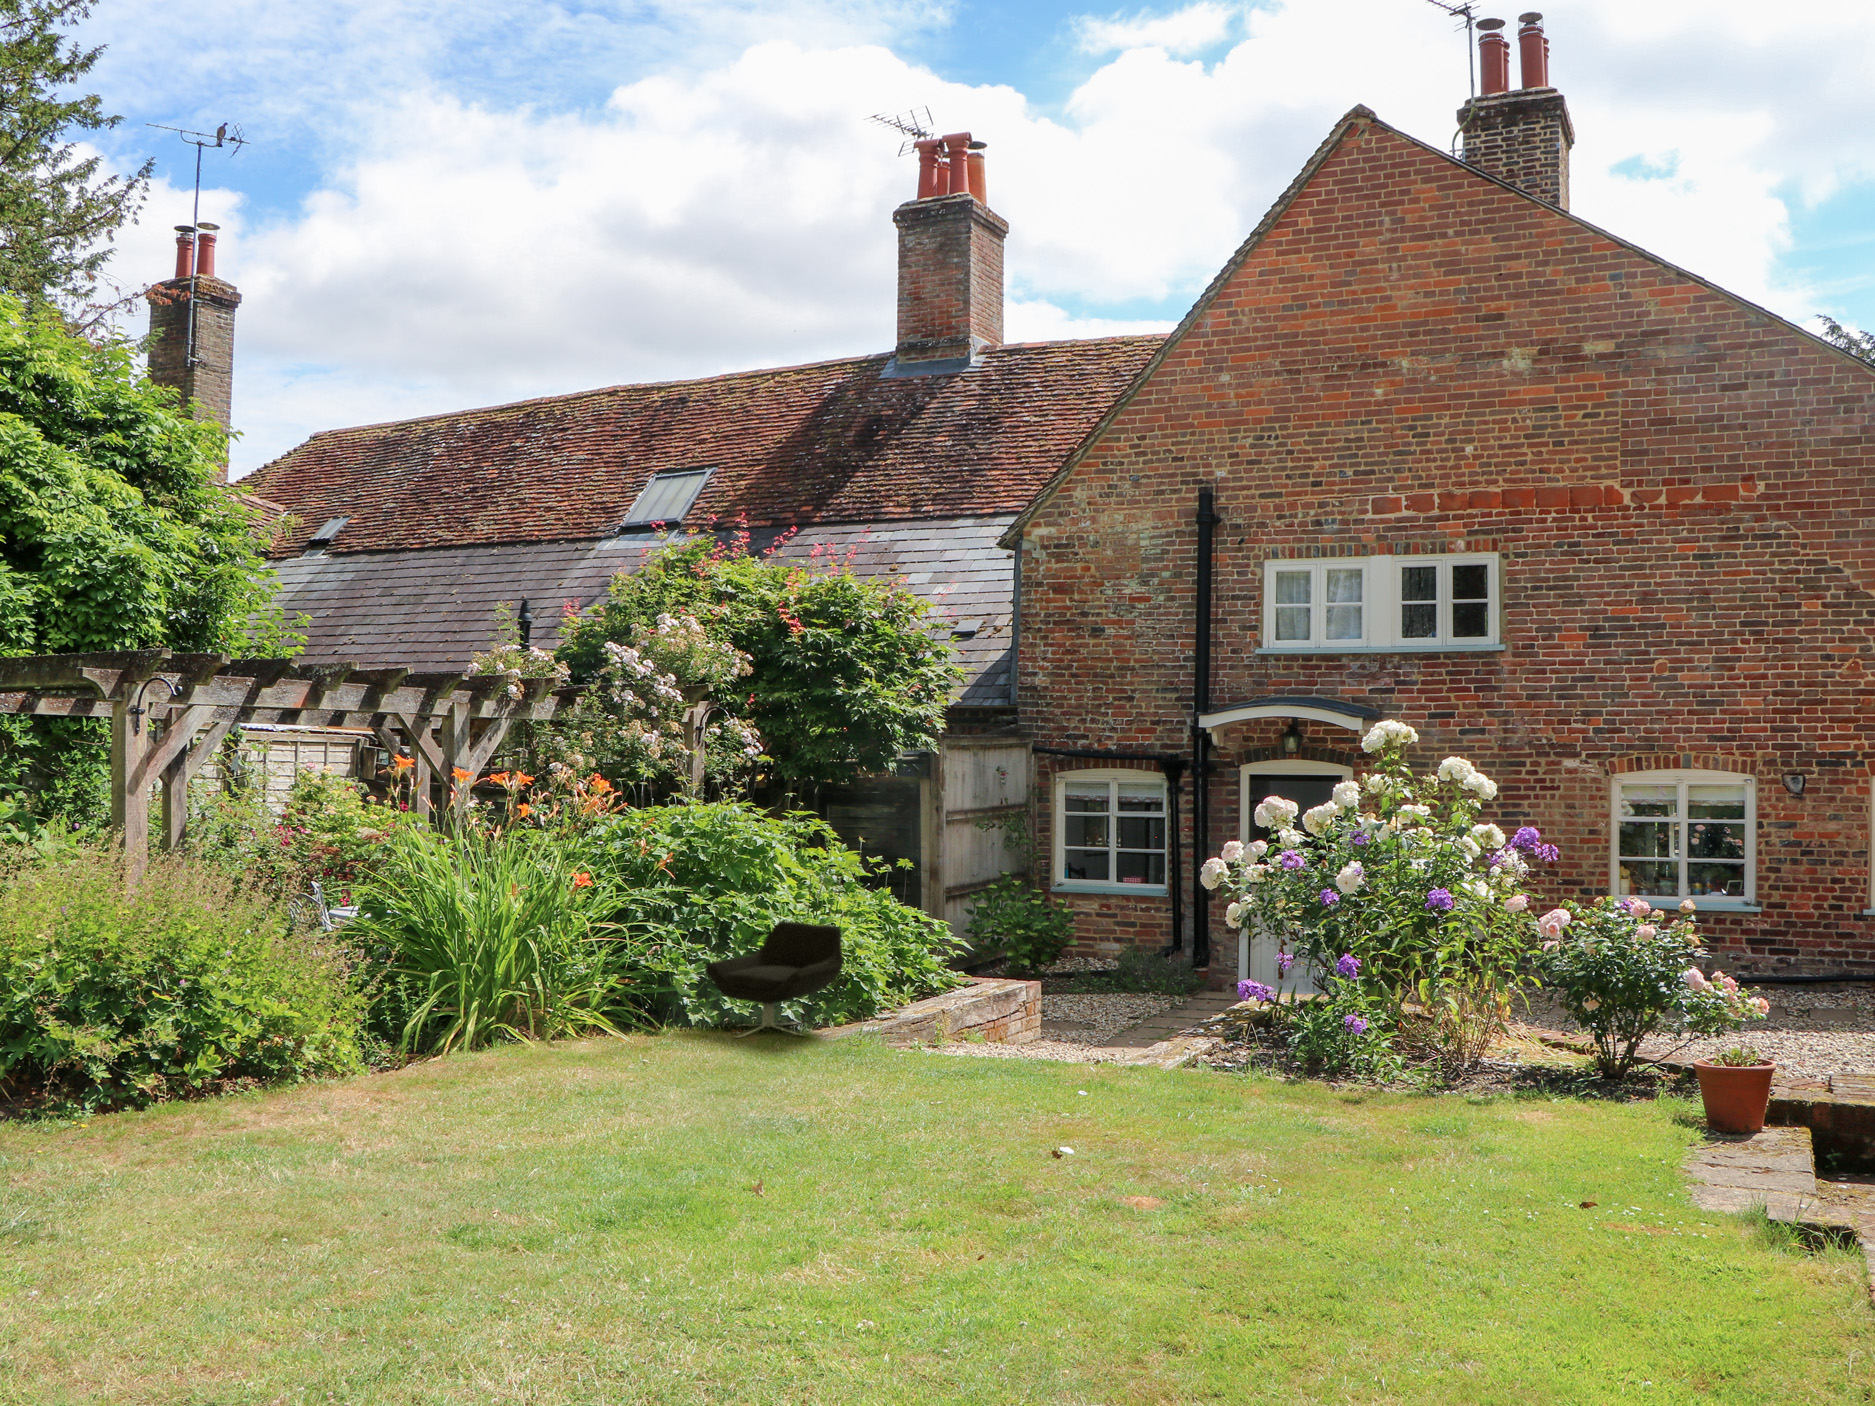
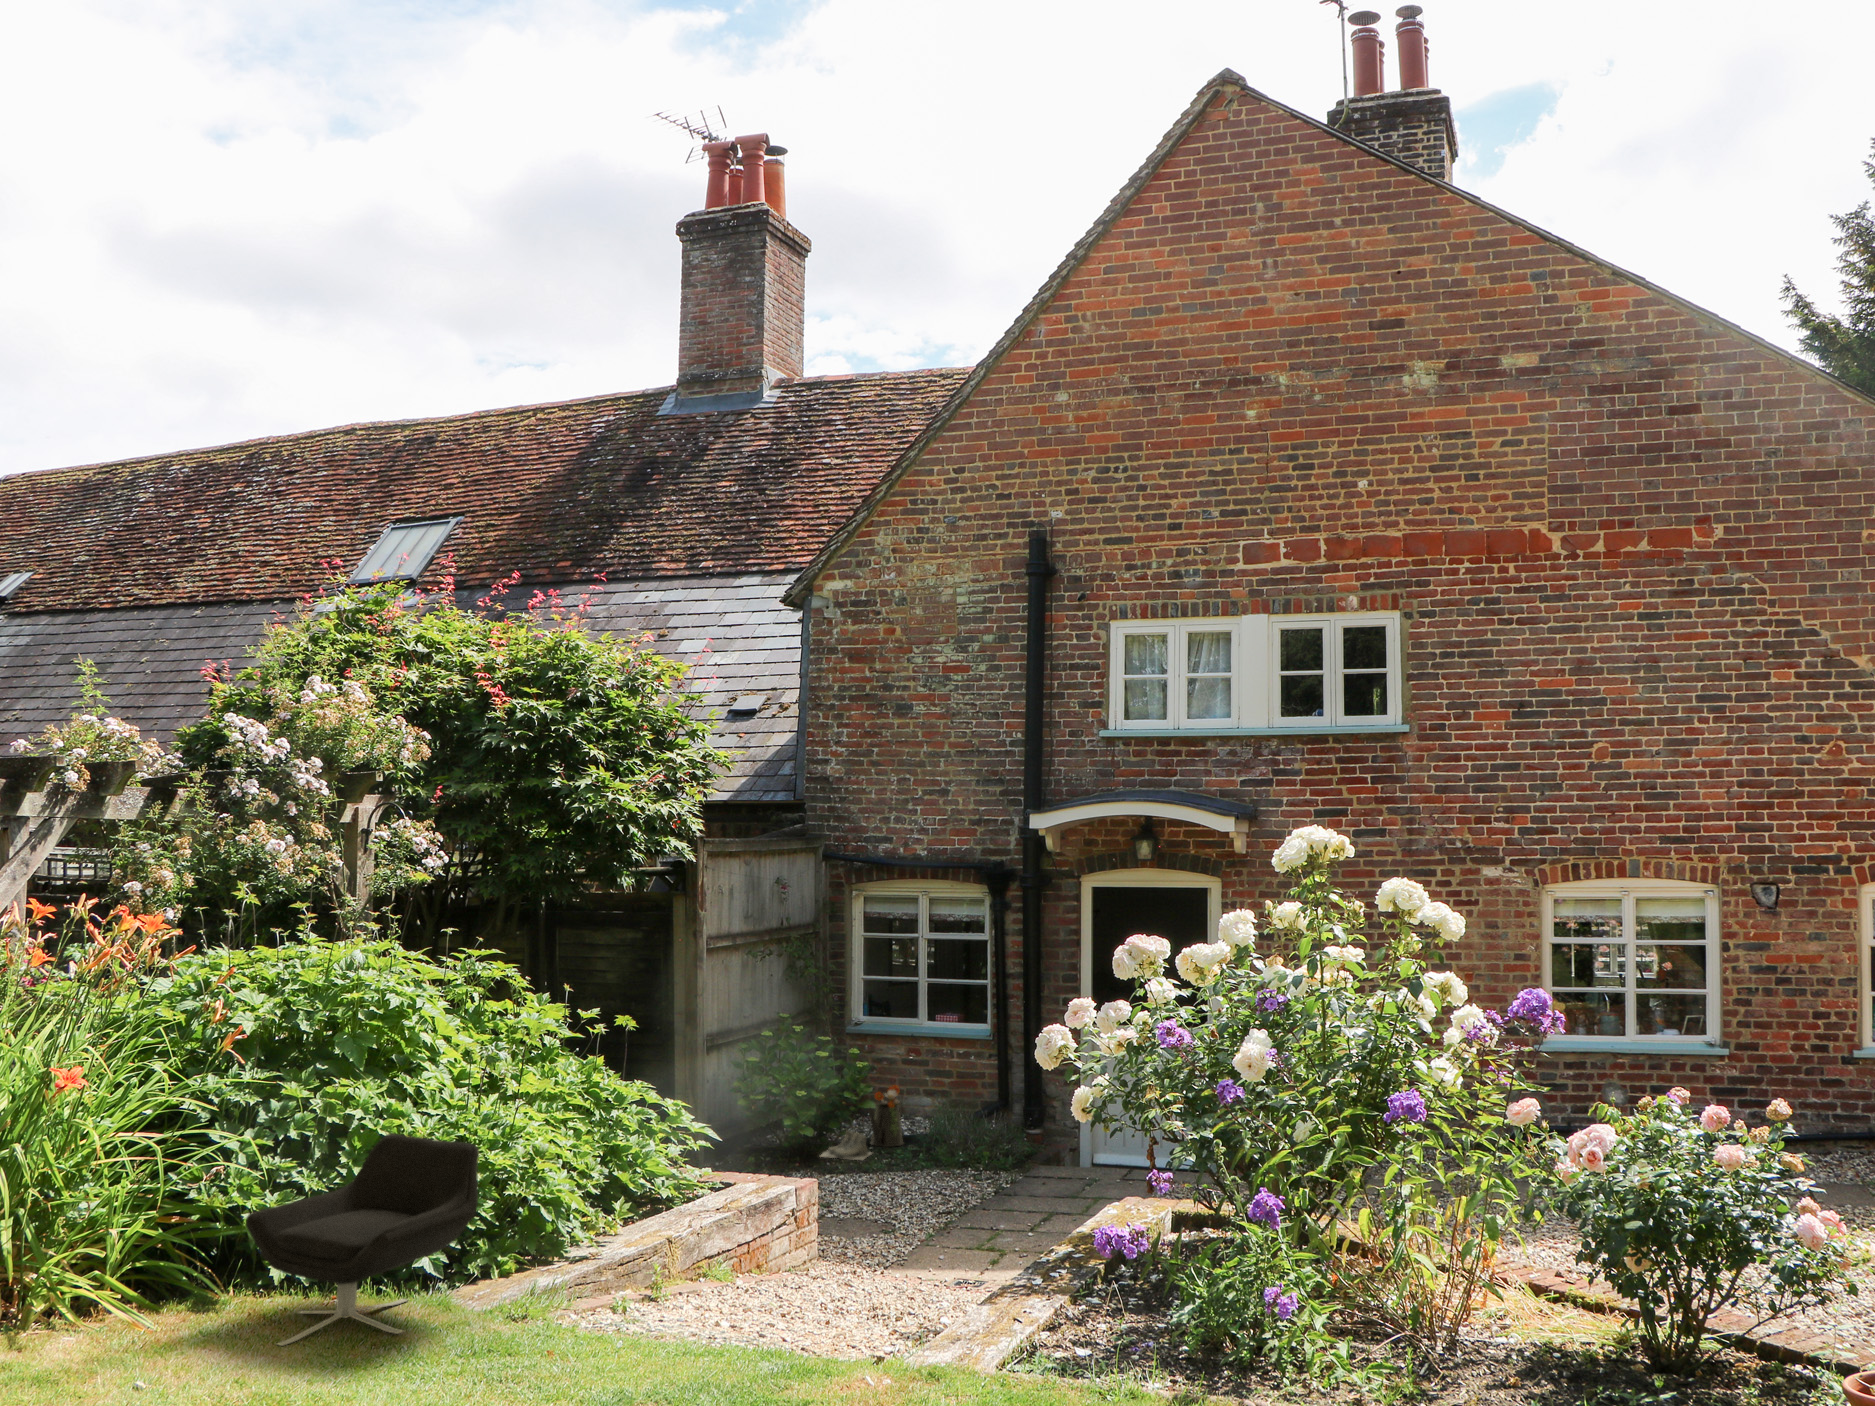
watering can: none [1070,928,1097,975] -> present [869,1085,903,1147]
boots: none [1033,960,1075,983] -> present [821,1130,872,1160]

